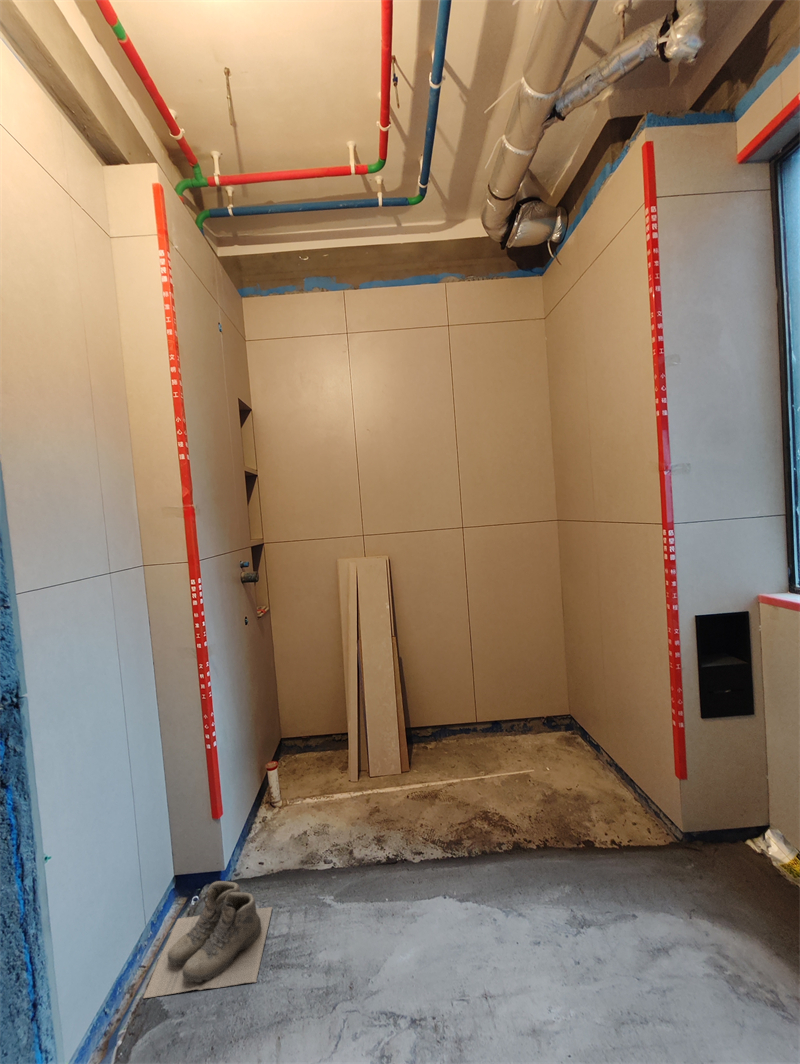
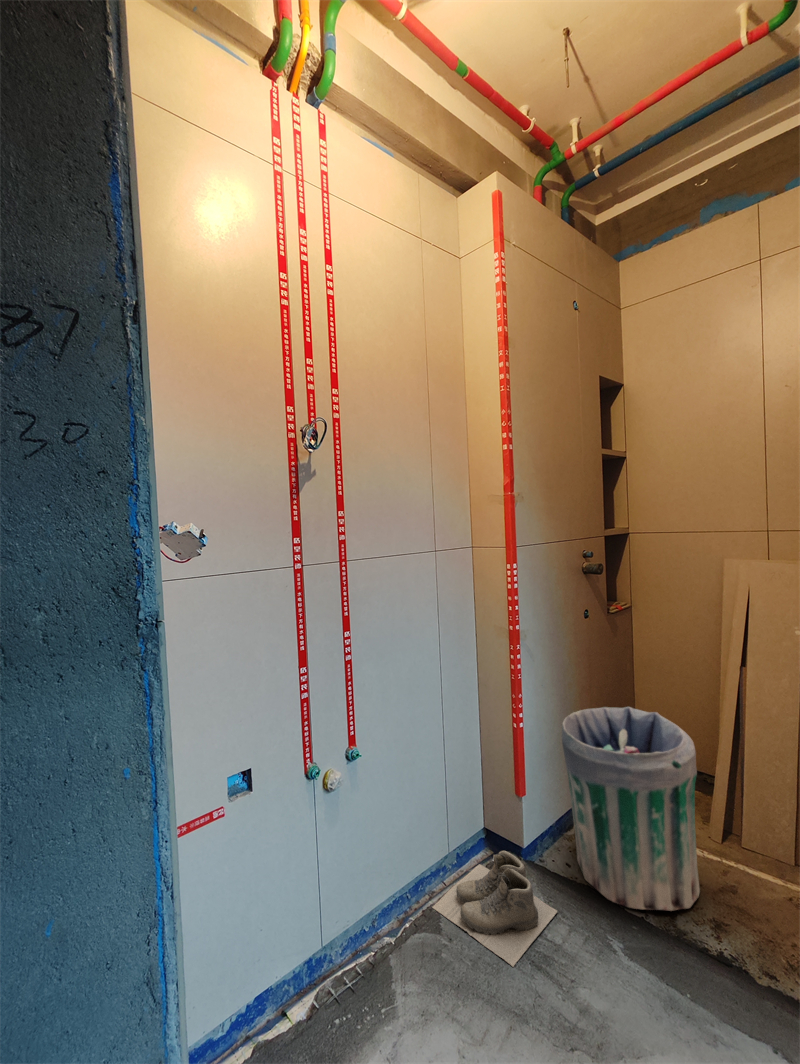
trash can: none [245,693,363,870] -> present [562,707,700,911]

